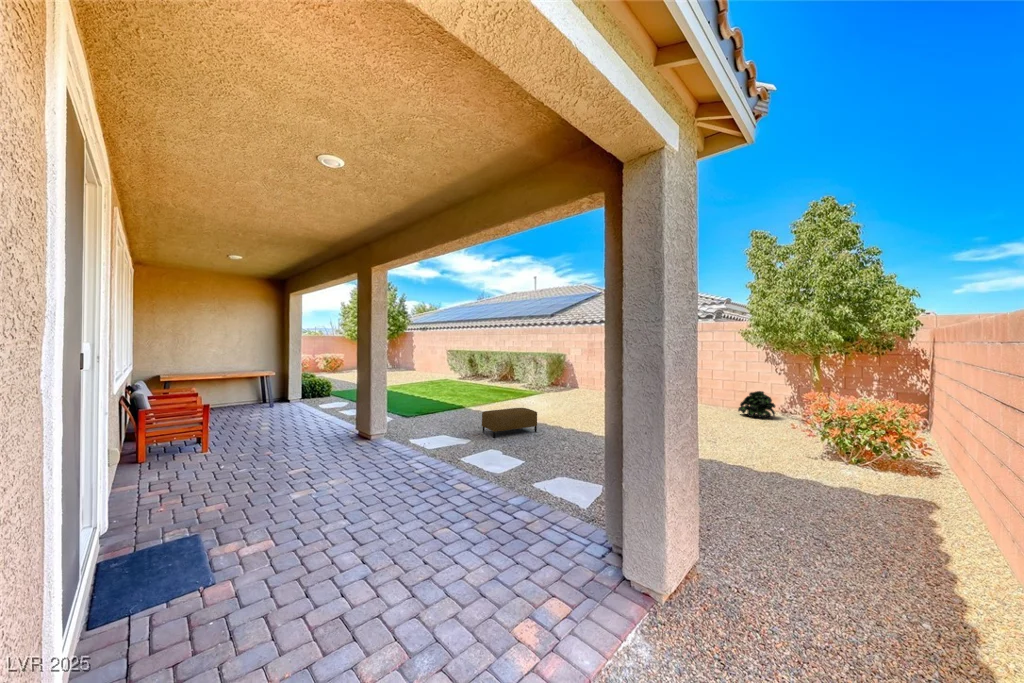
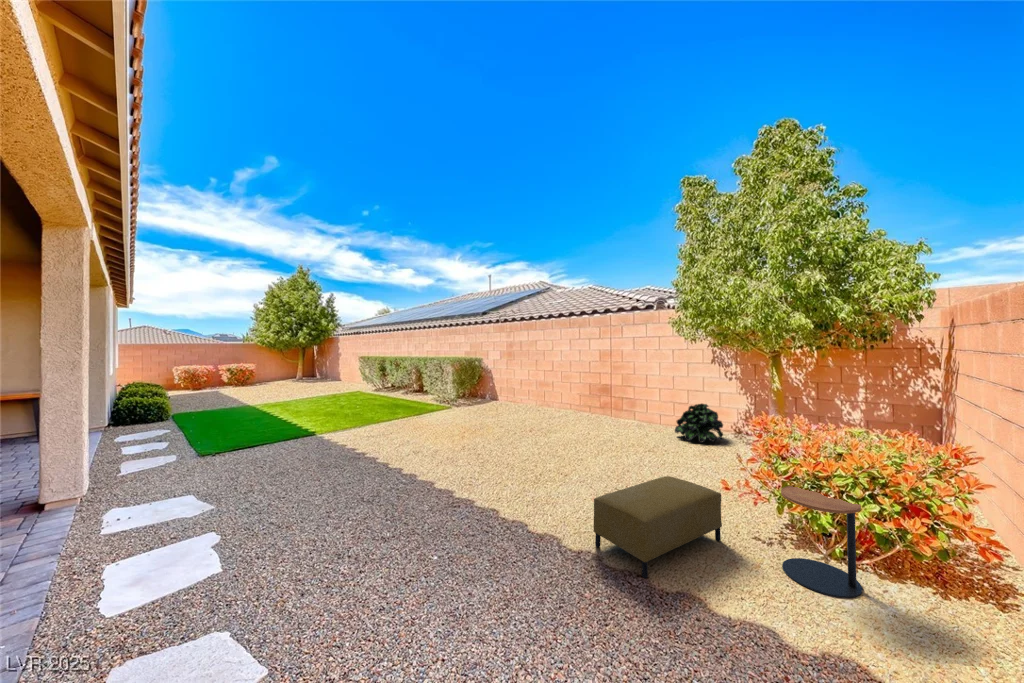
ottoman: present [482,408,537,438] -> present [594,476,722,578]
side table: none [828,427,869,476] -> present [781,486,862,598]

